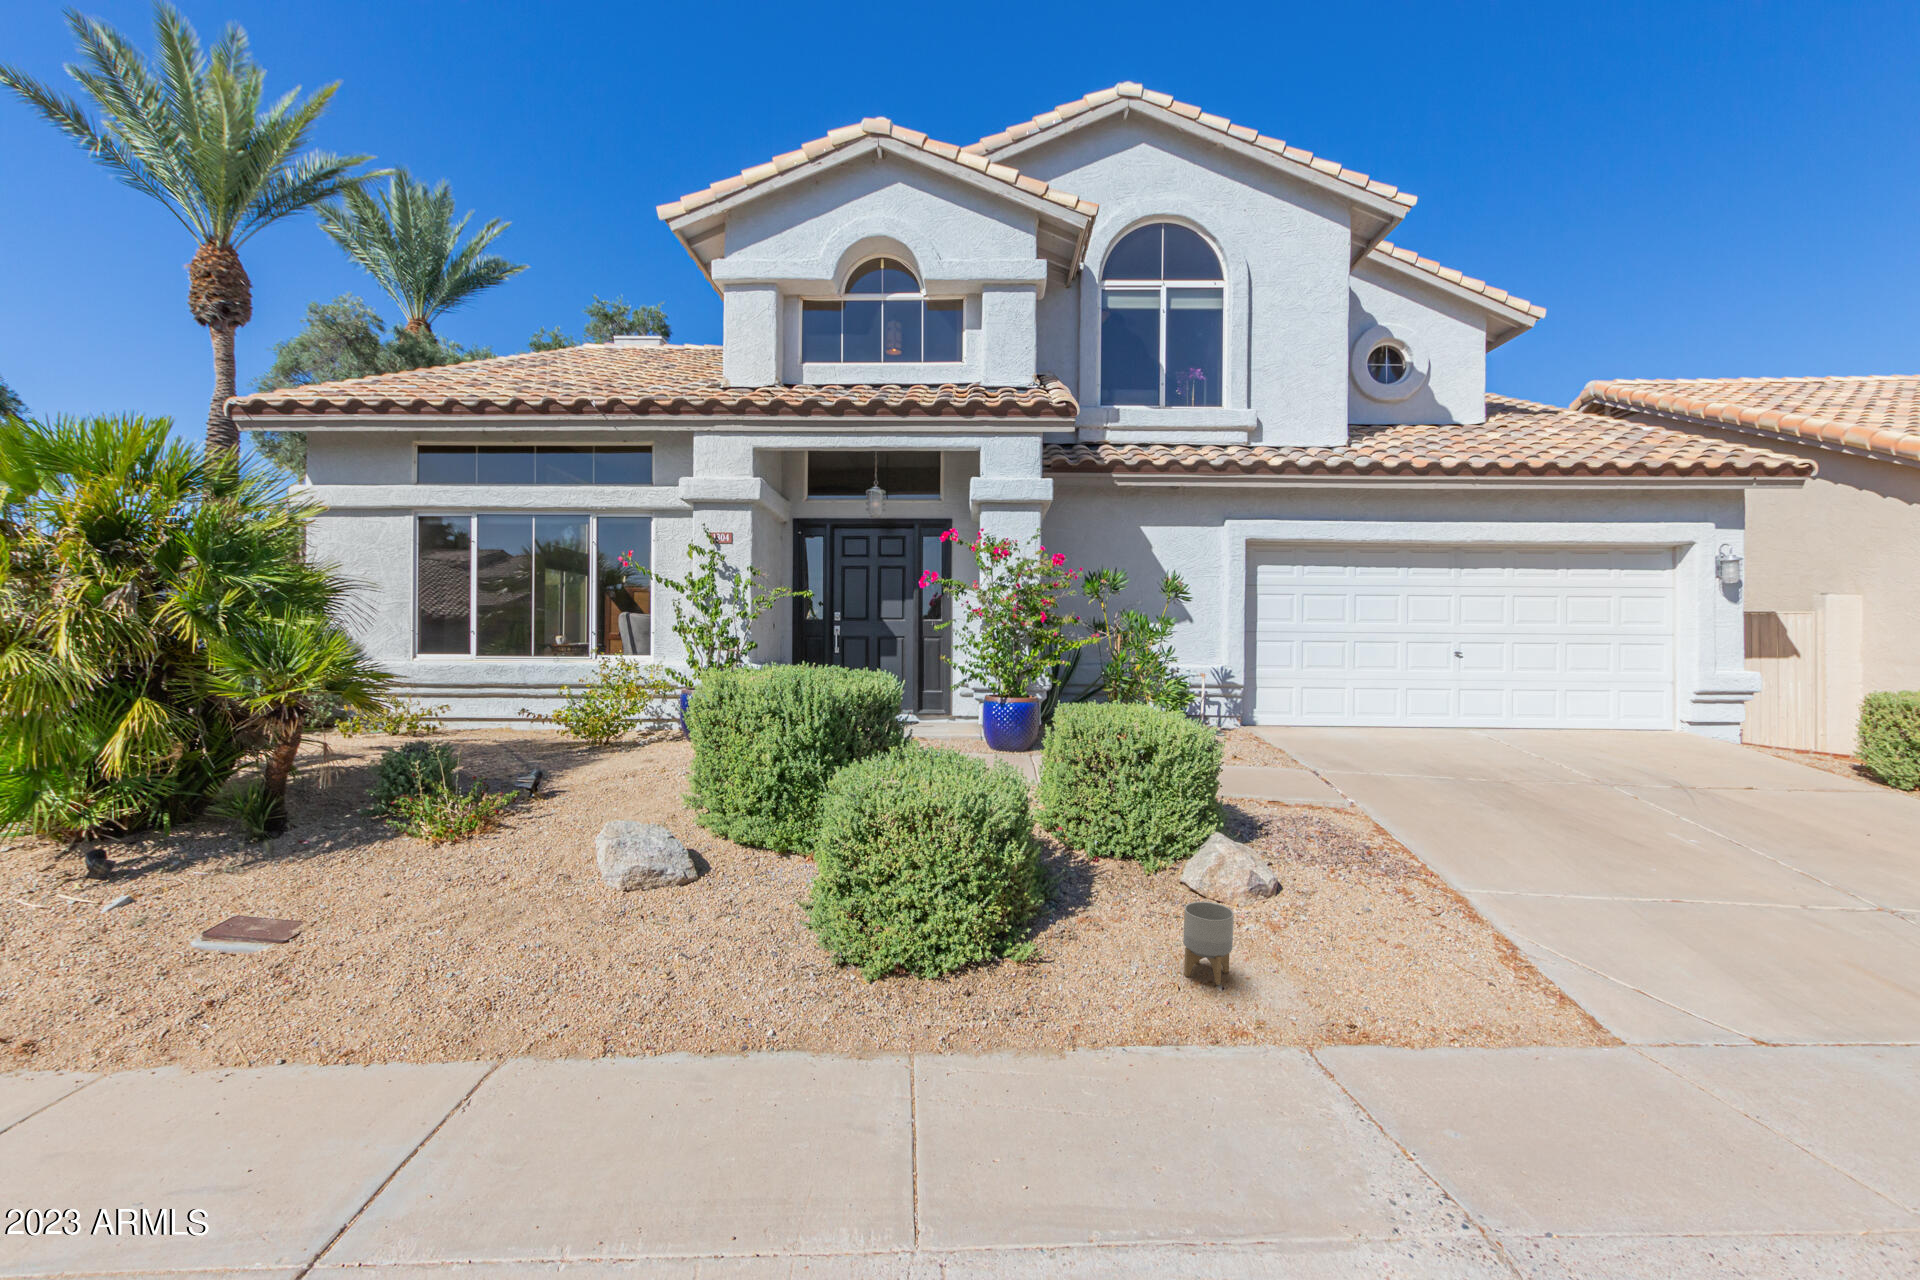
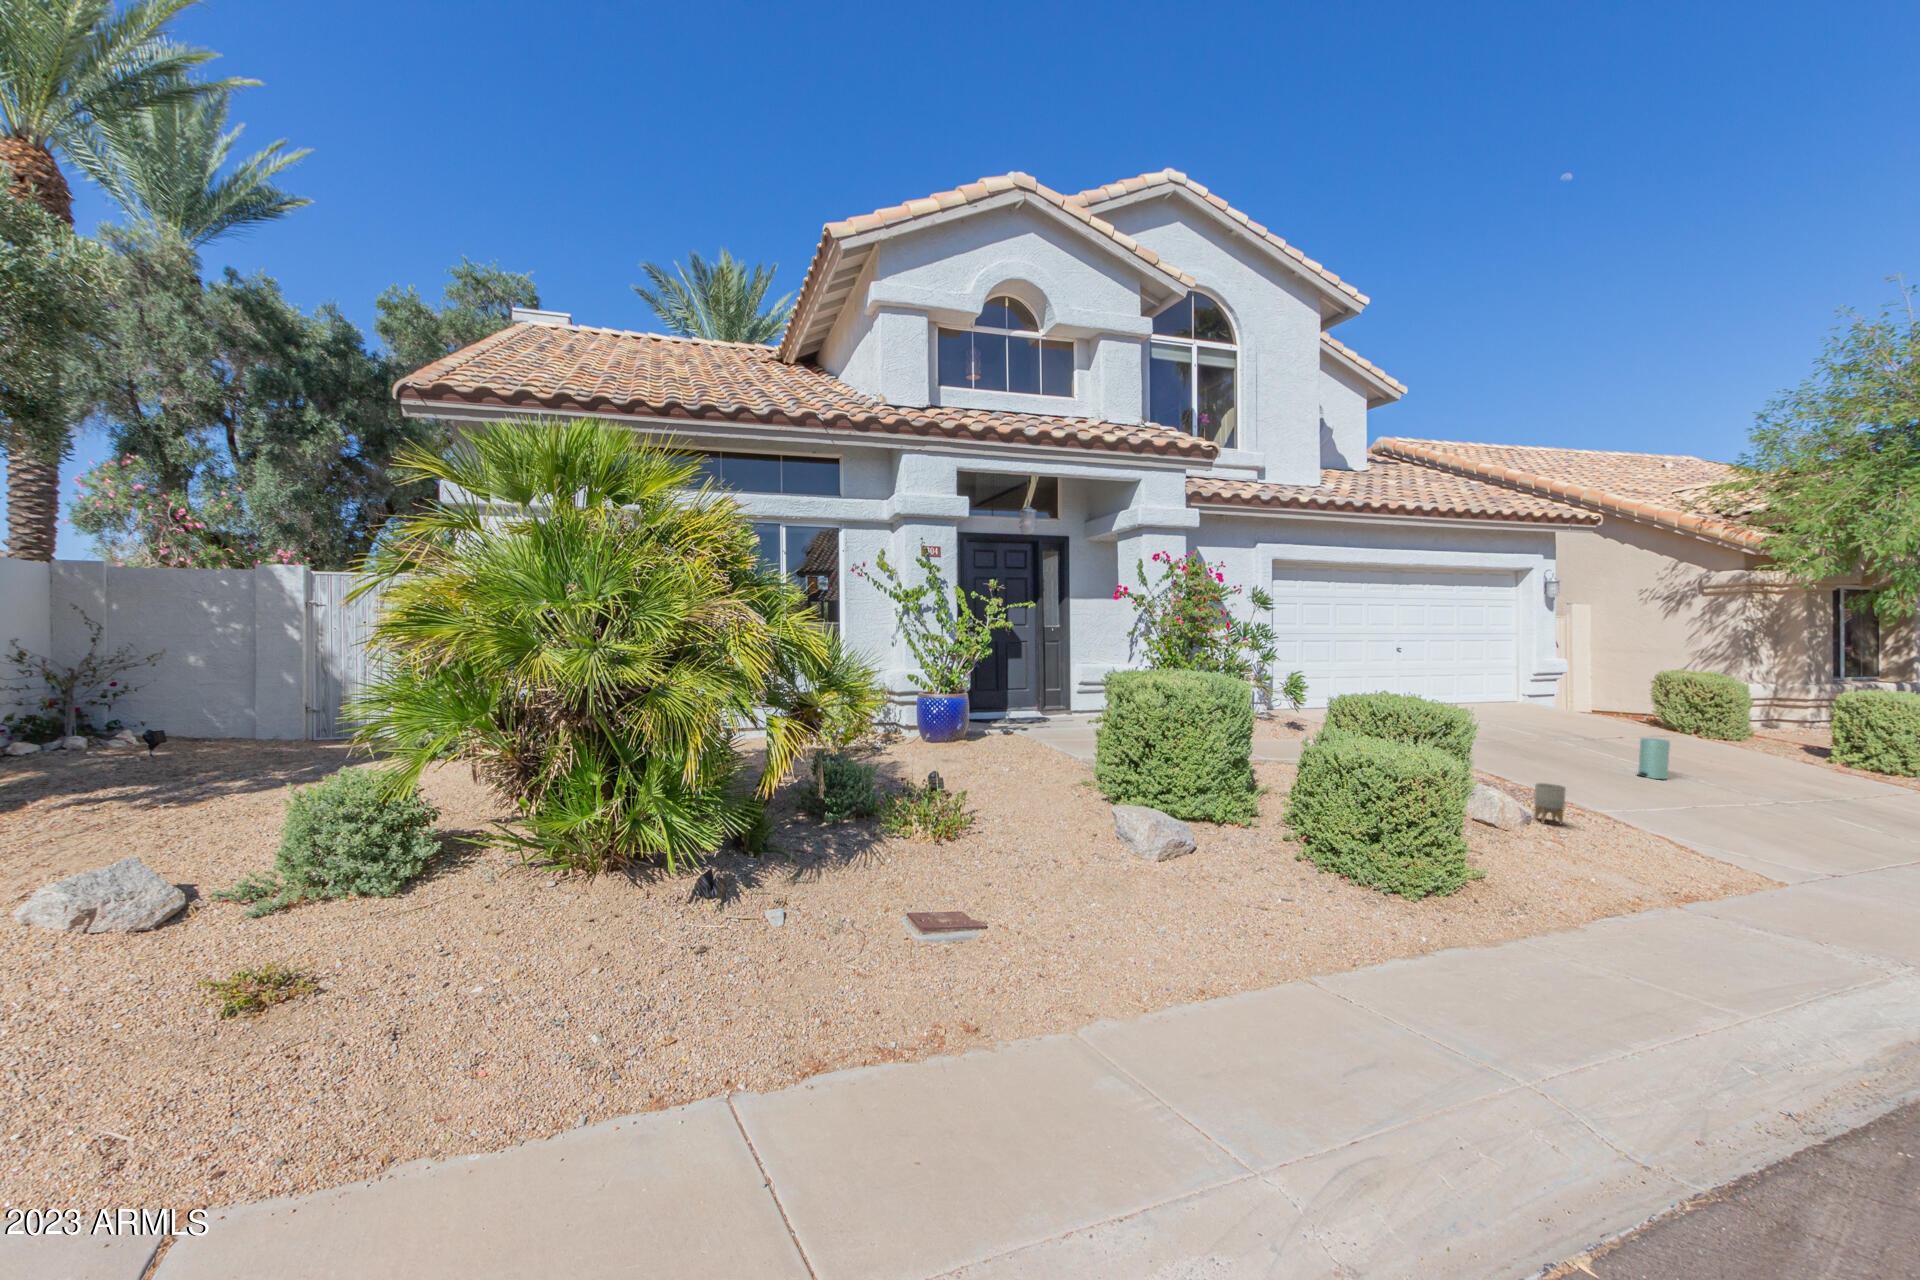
trash can: none [1638,820,1708,898] -> present [1638,738,1670,779]

